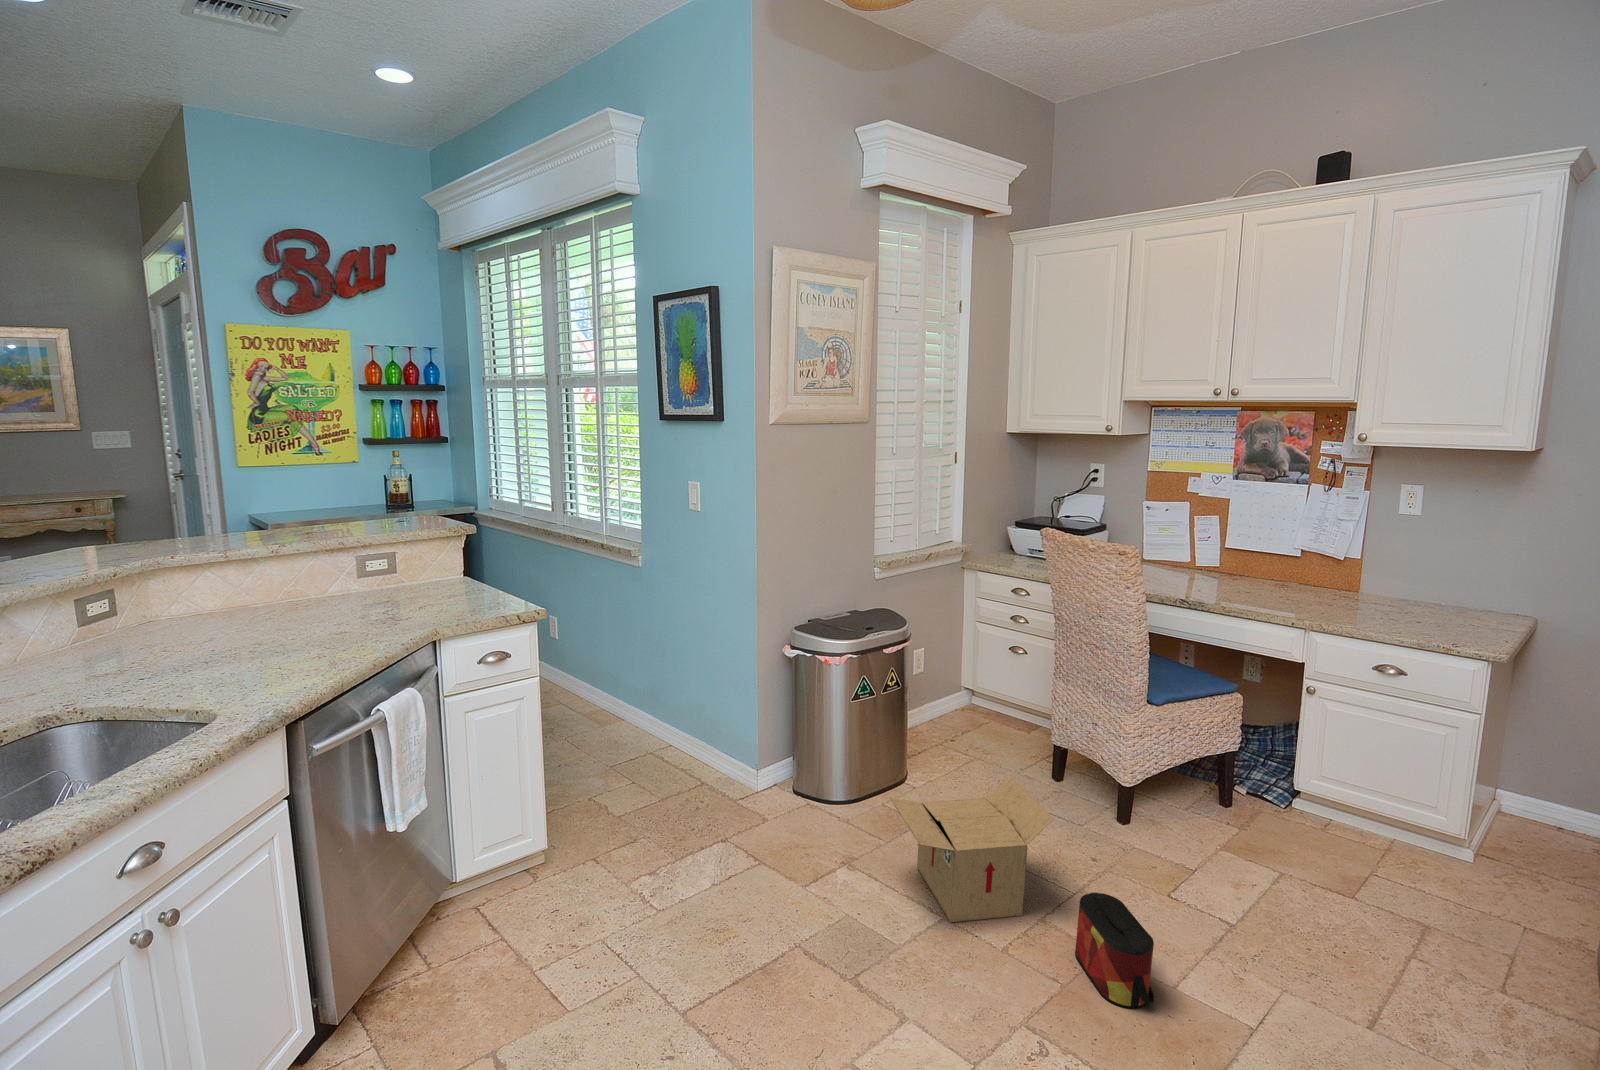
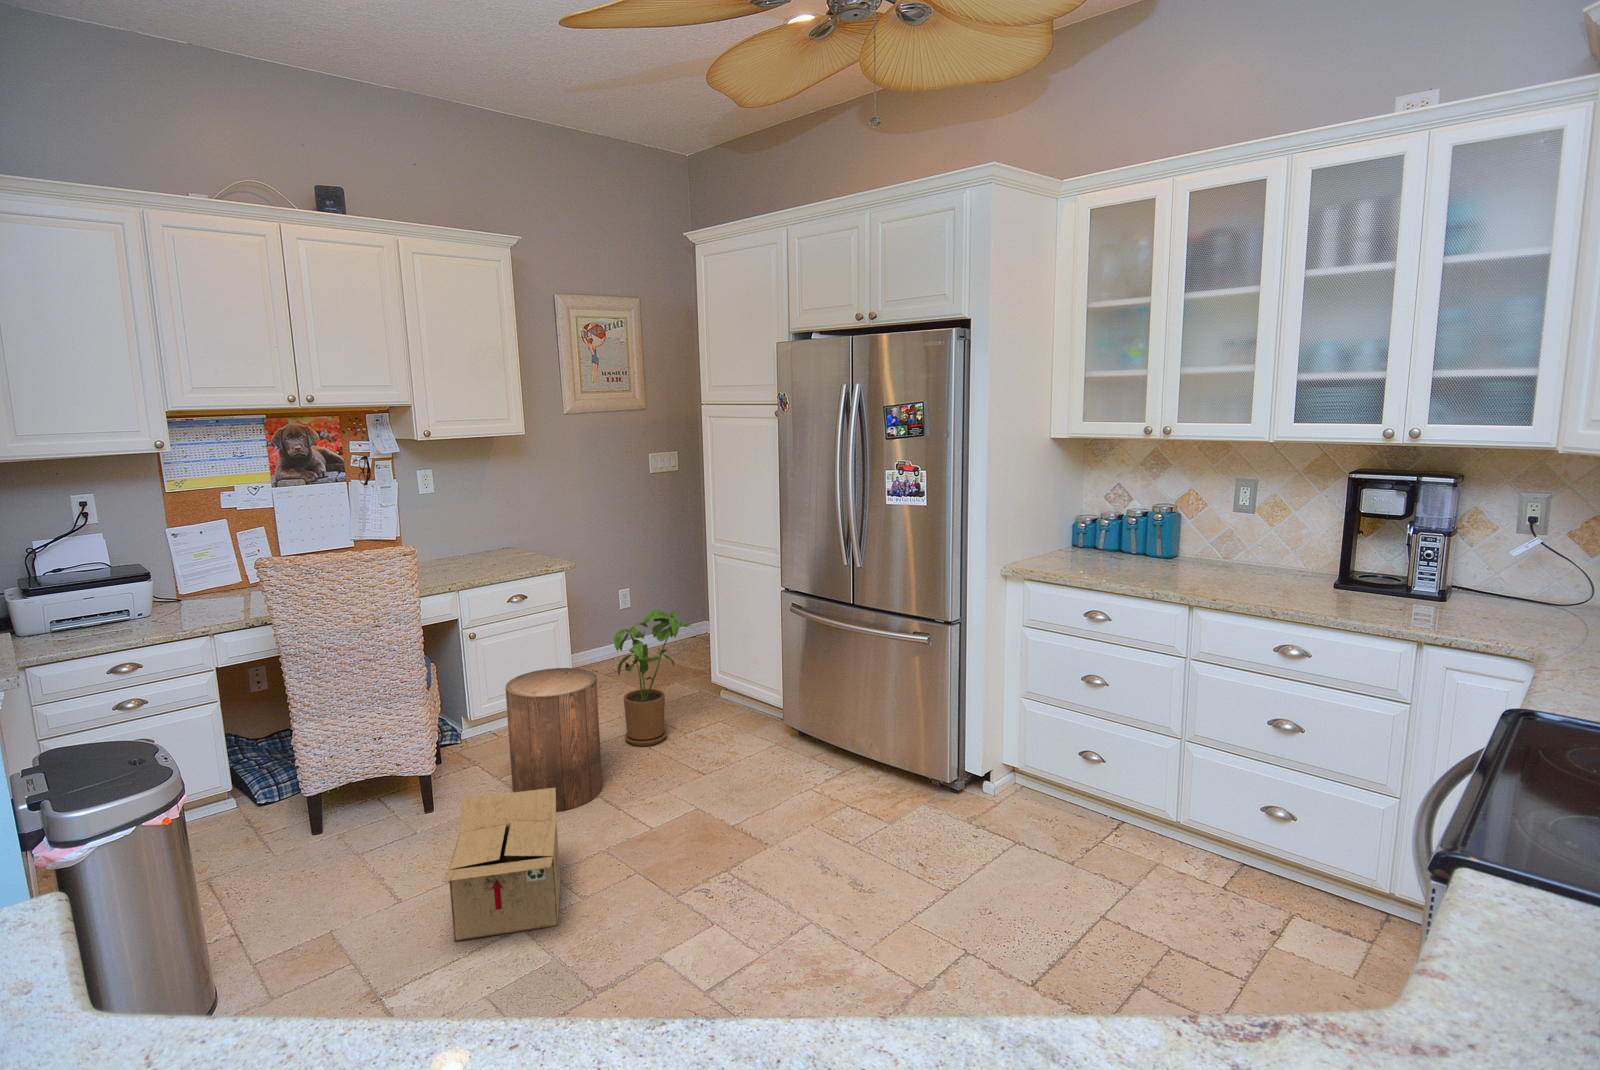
stool: none [1159,728,1300,922] -> present [505,668,602,811]
house plant: none [1394,749,1564,967] -> present [614,610,691,746]
bag: present [1075,893,1154,1009] -> none [599,802,688,865]

